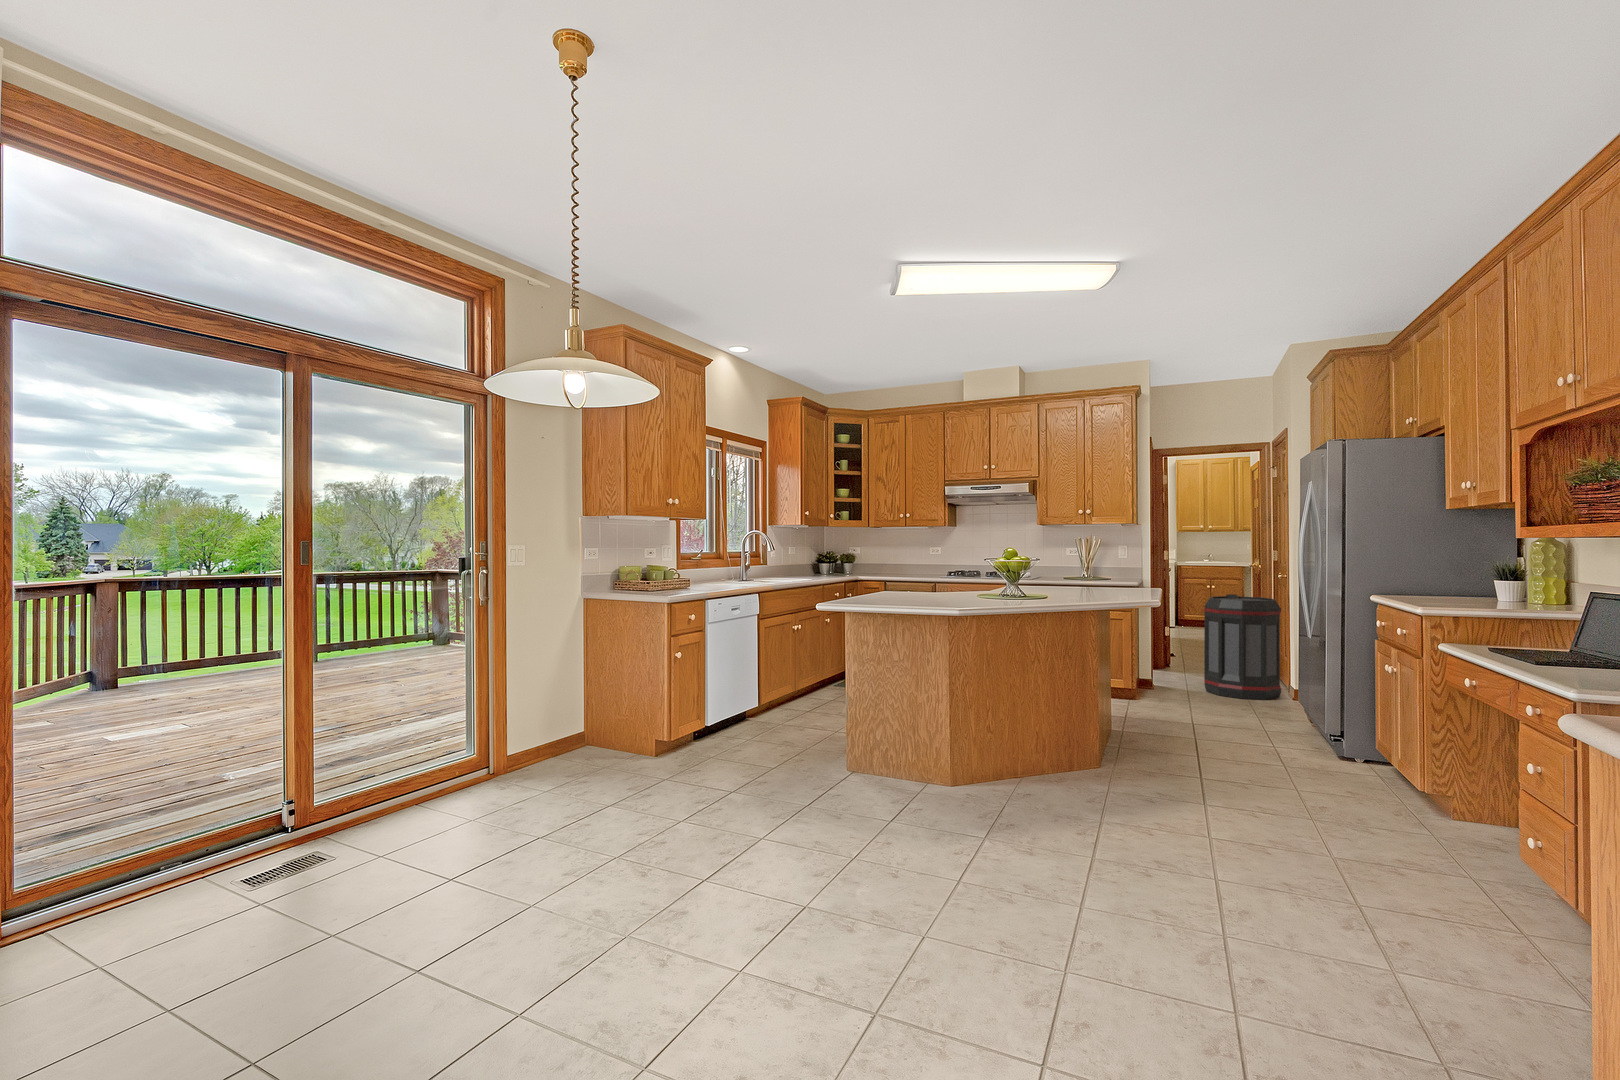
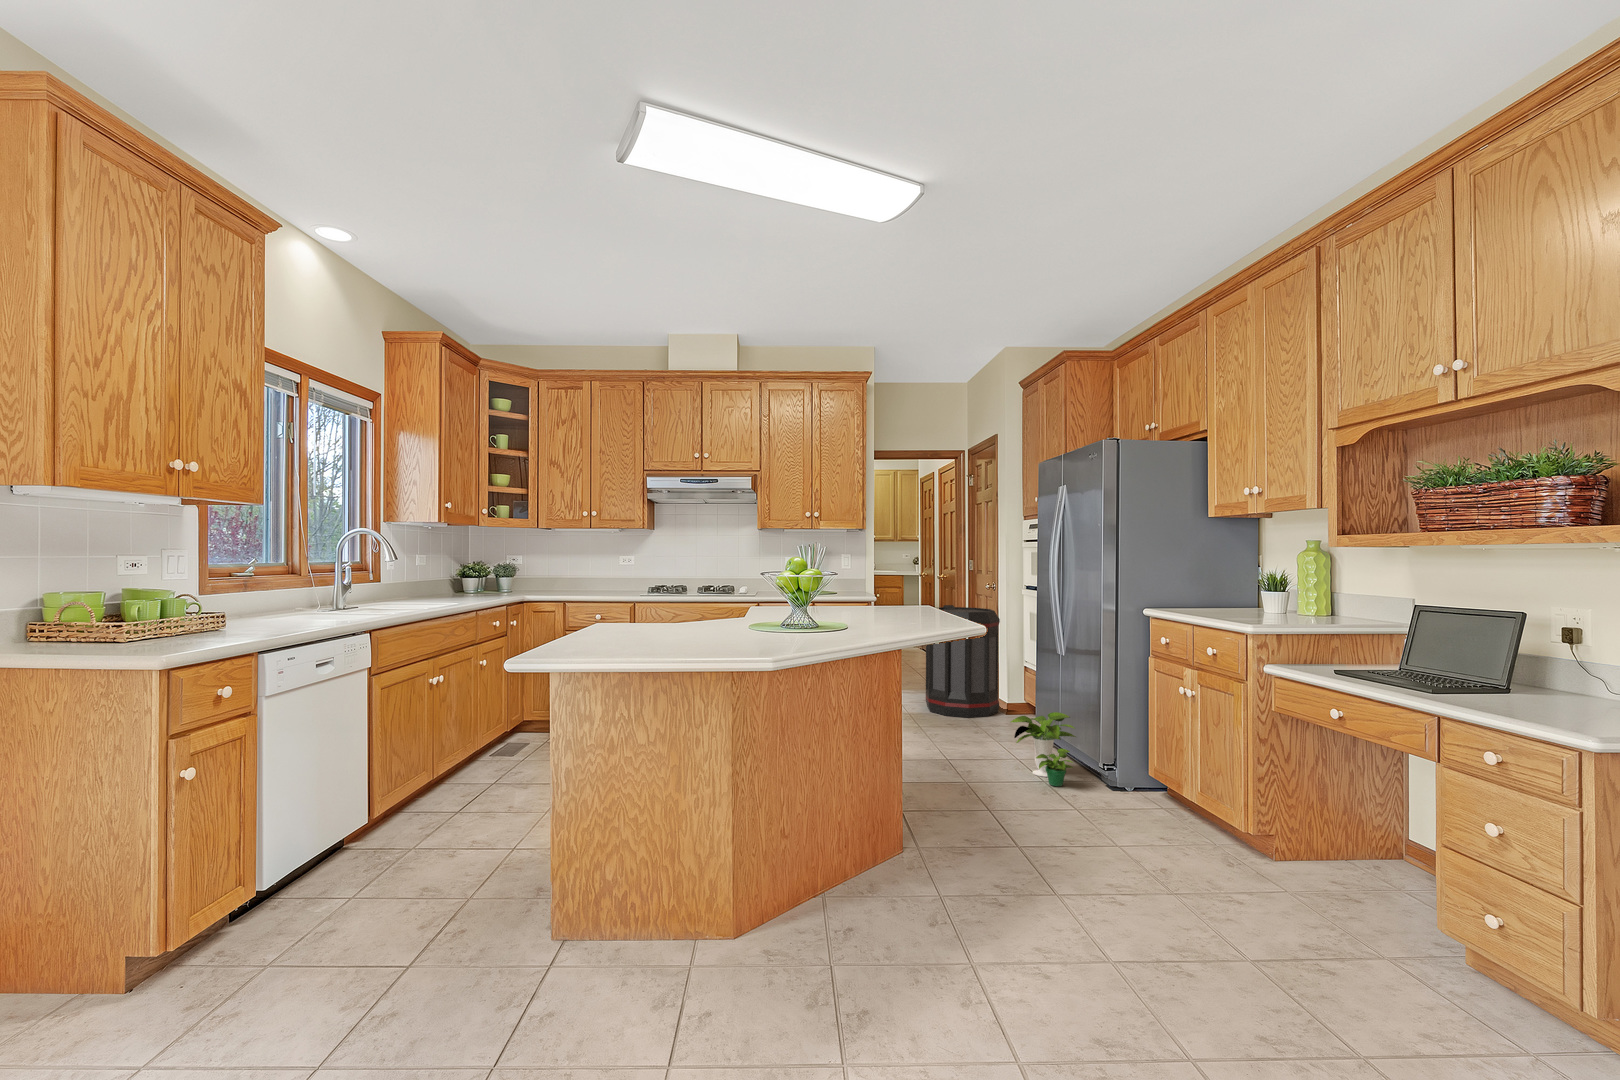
potted plant: none [1243,688,1311,751] -> present [1011,712,1076,786]

